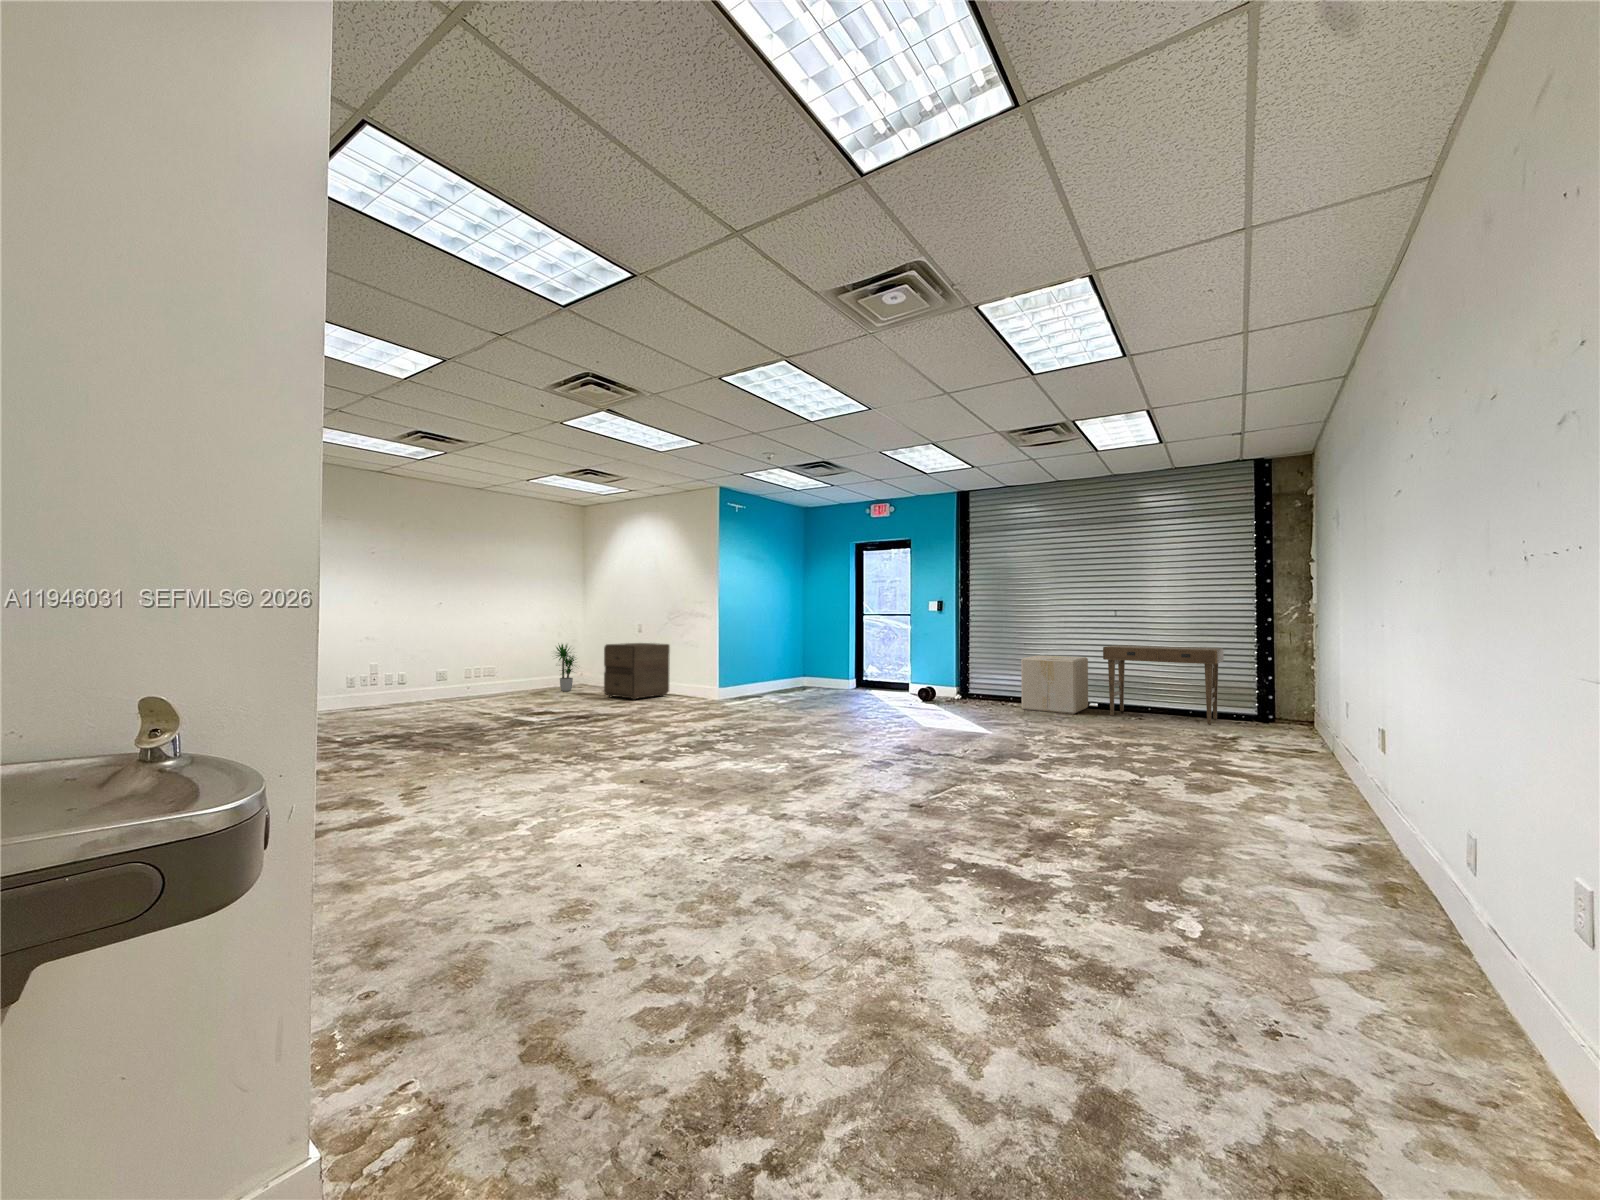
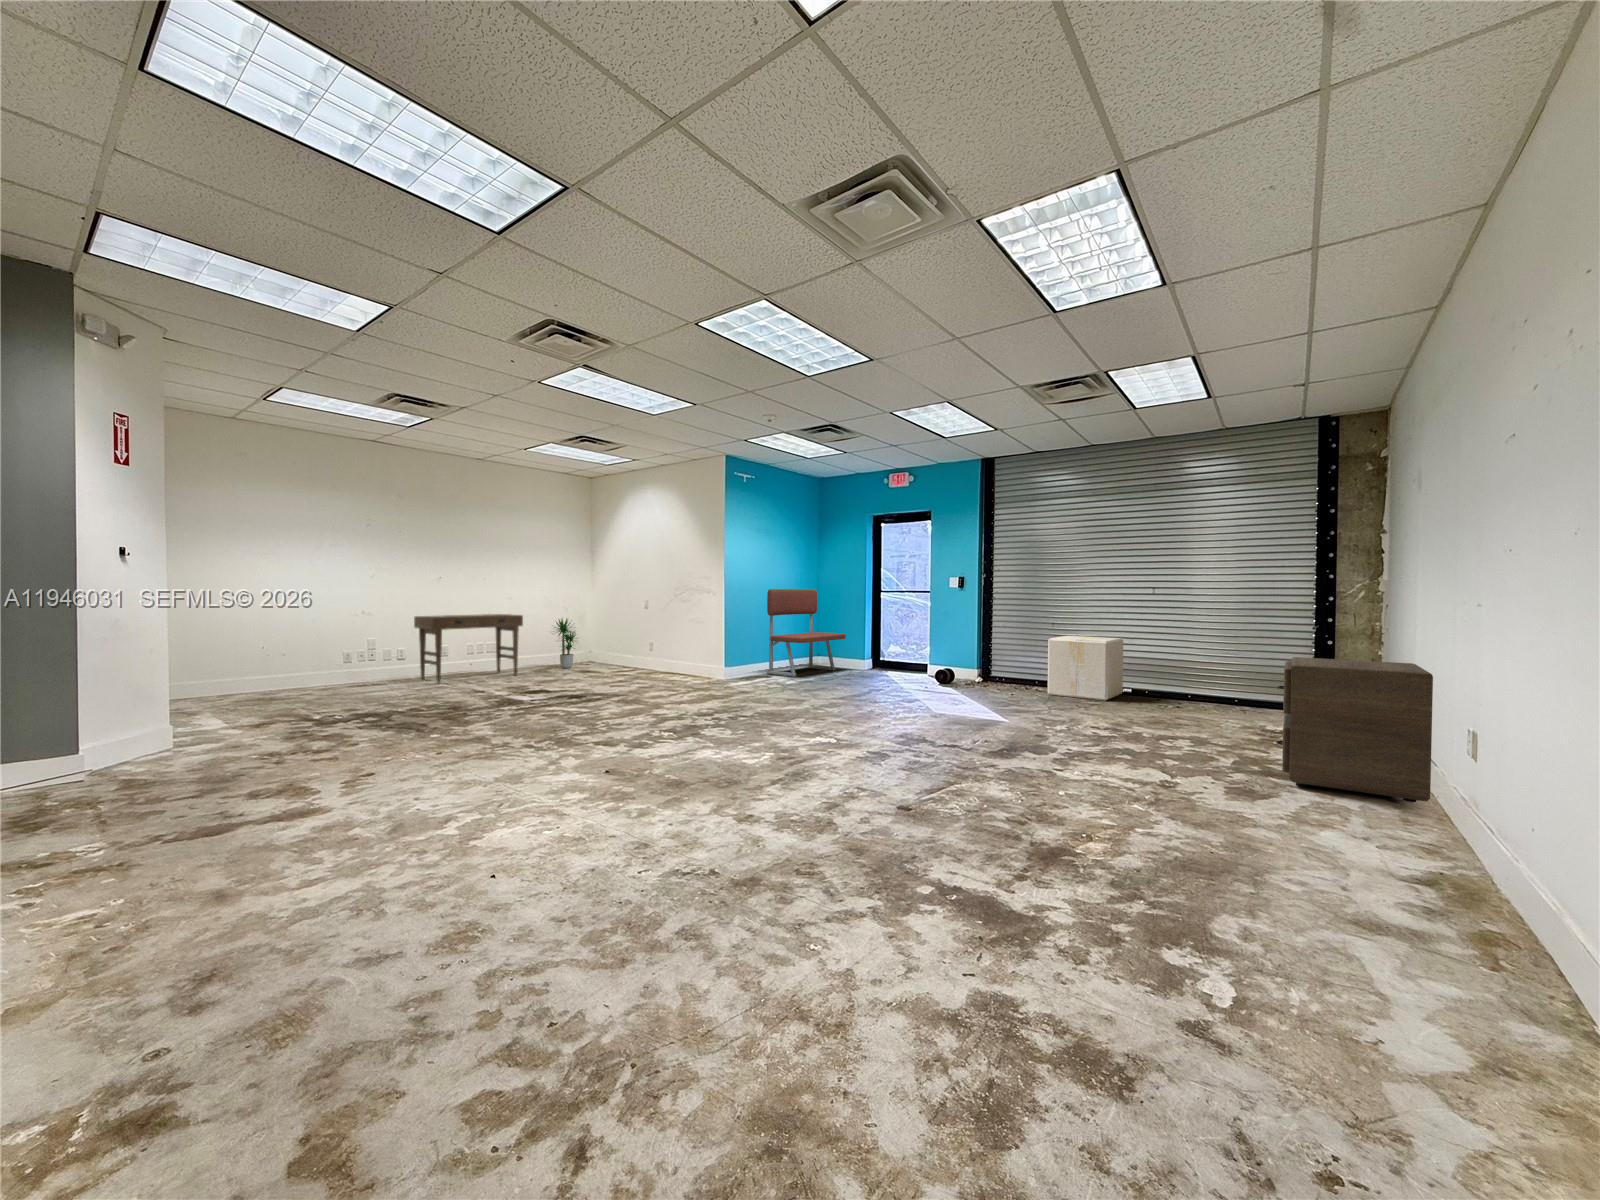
bench: none [760,614,833,697] -> present [767,589,846,677]
filing cabinet: present [604,643,670,700] -> present [1276,657,1433,802]
desk: present [1103,645,1224,725] -> present [414,614,523,683]

